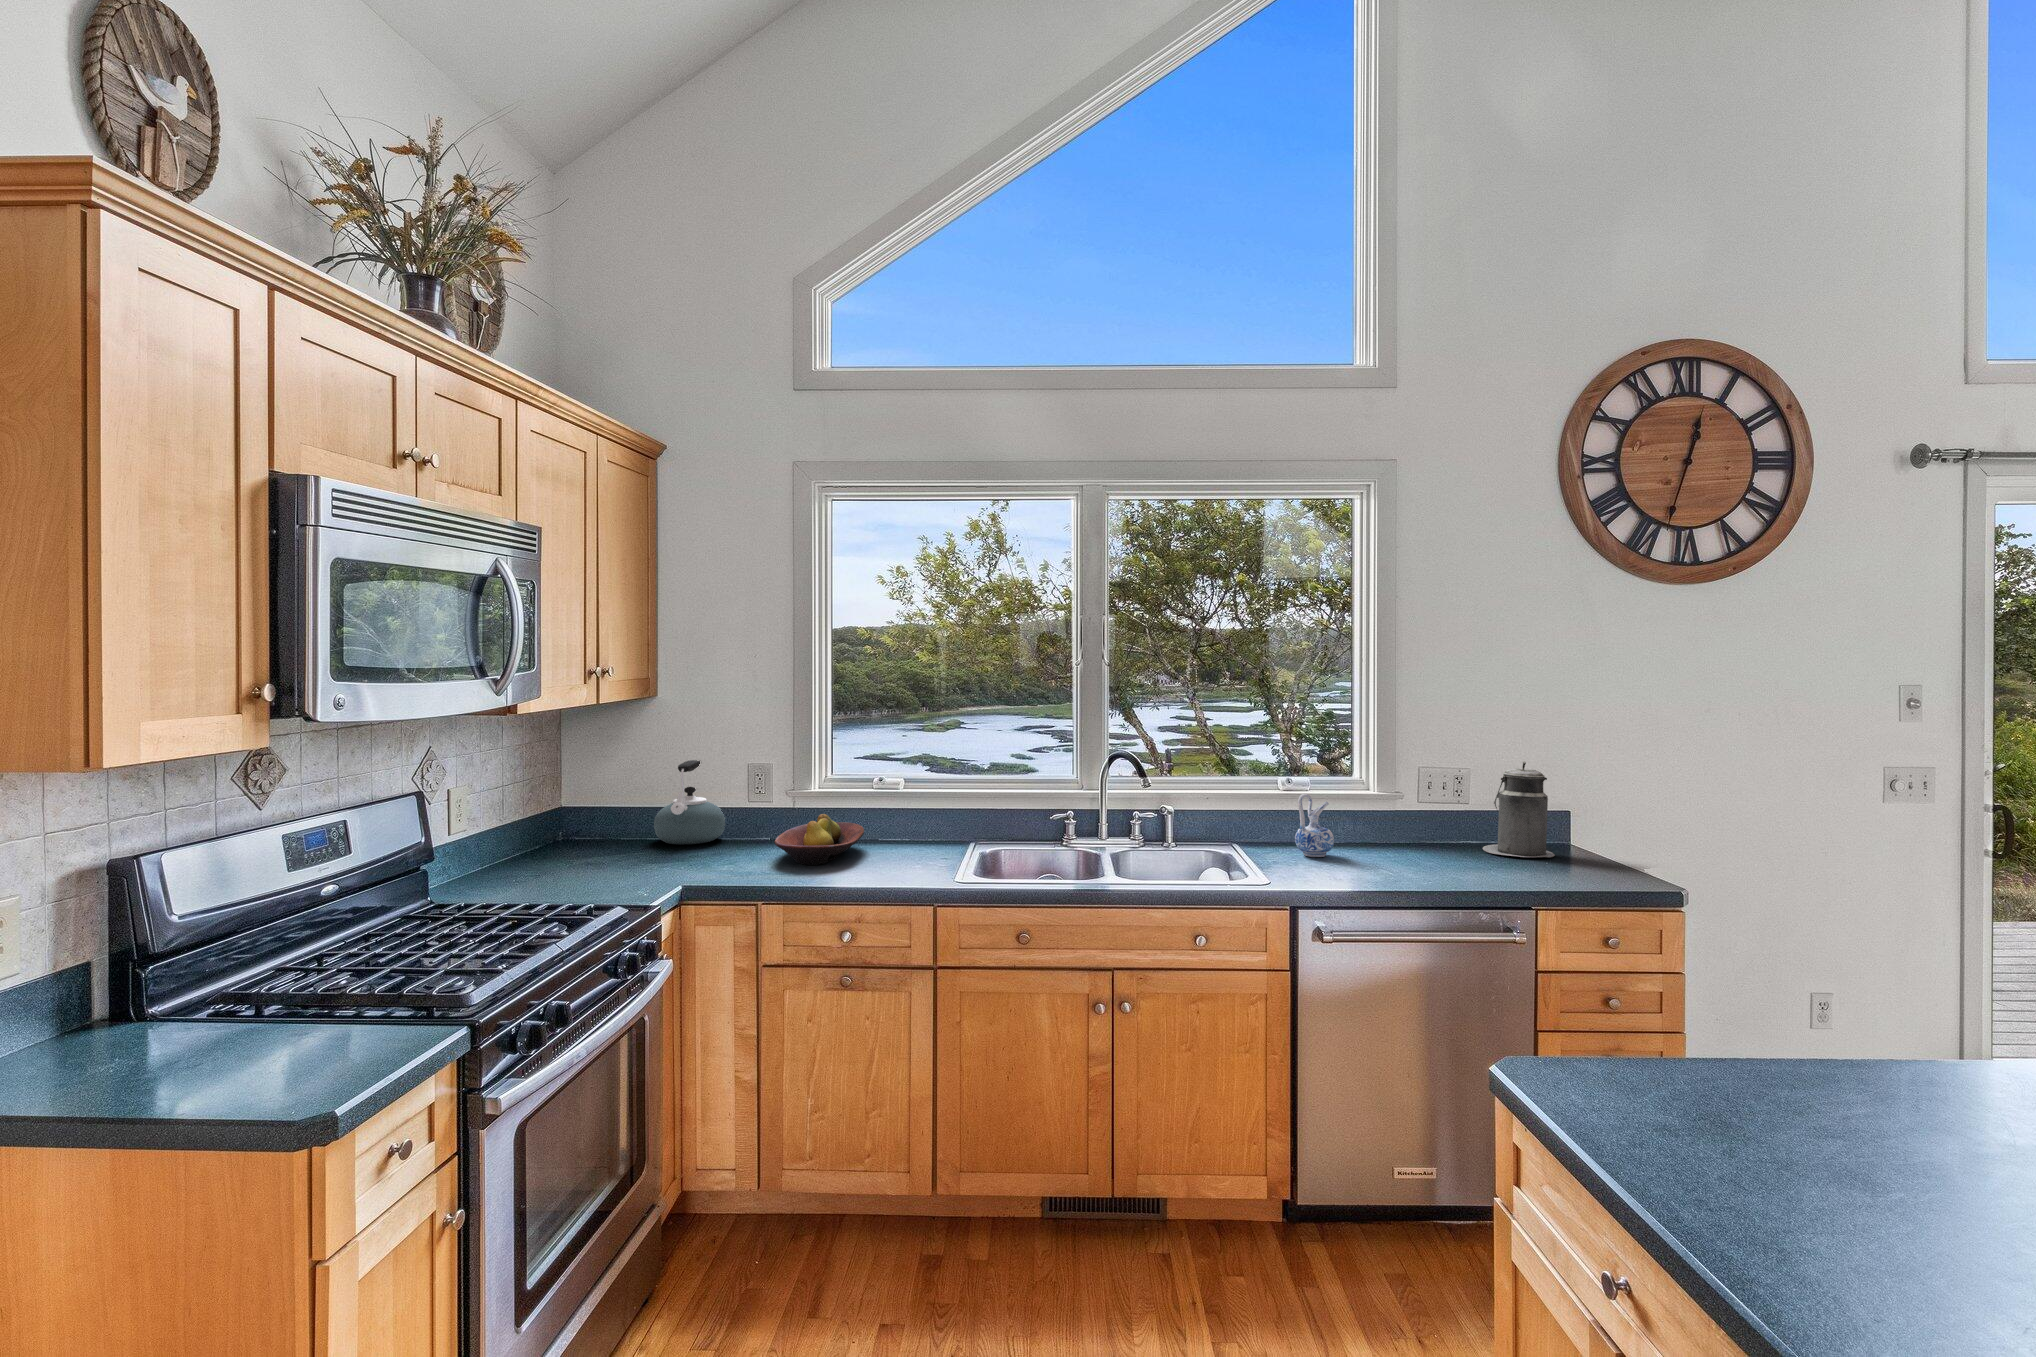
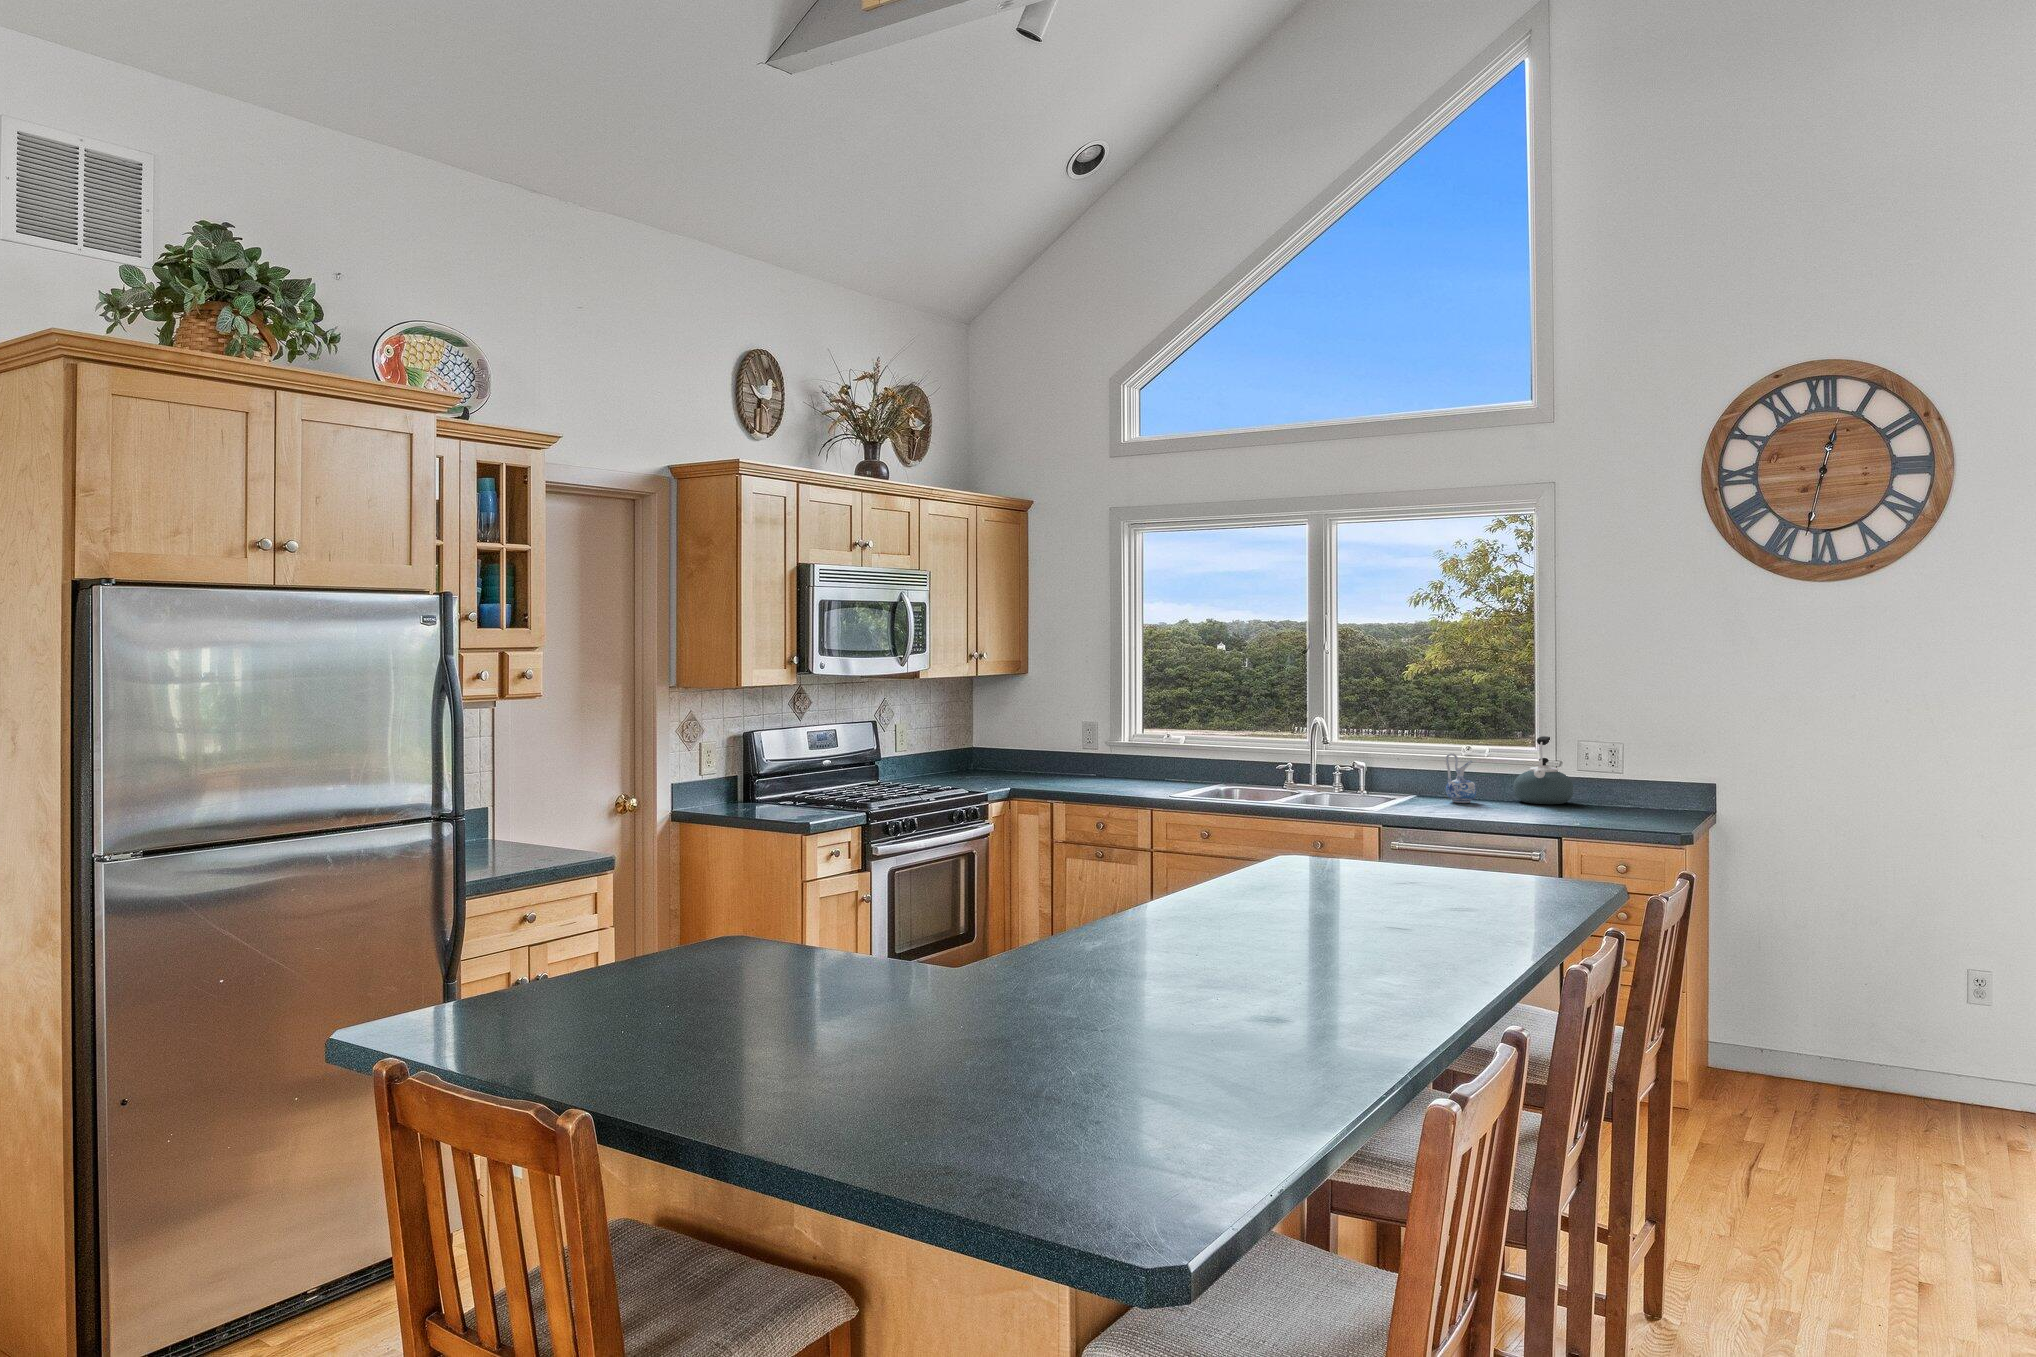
kettle: present [654,760,725,844] -> present [1514,736,1573,804]
canister: present [1483,761,1555,857] -> none [1617,734,1677,814]
fruit bowl: present [774,814,864,865] -> none [1074,755,1143,785]

